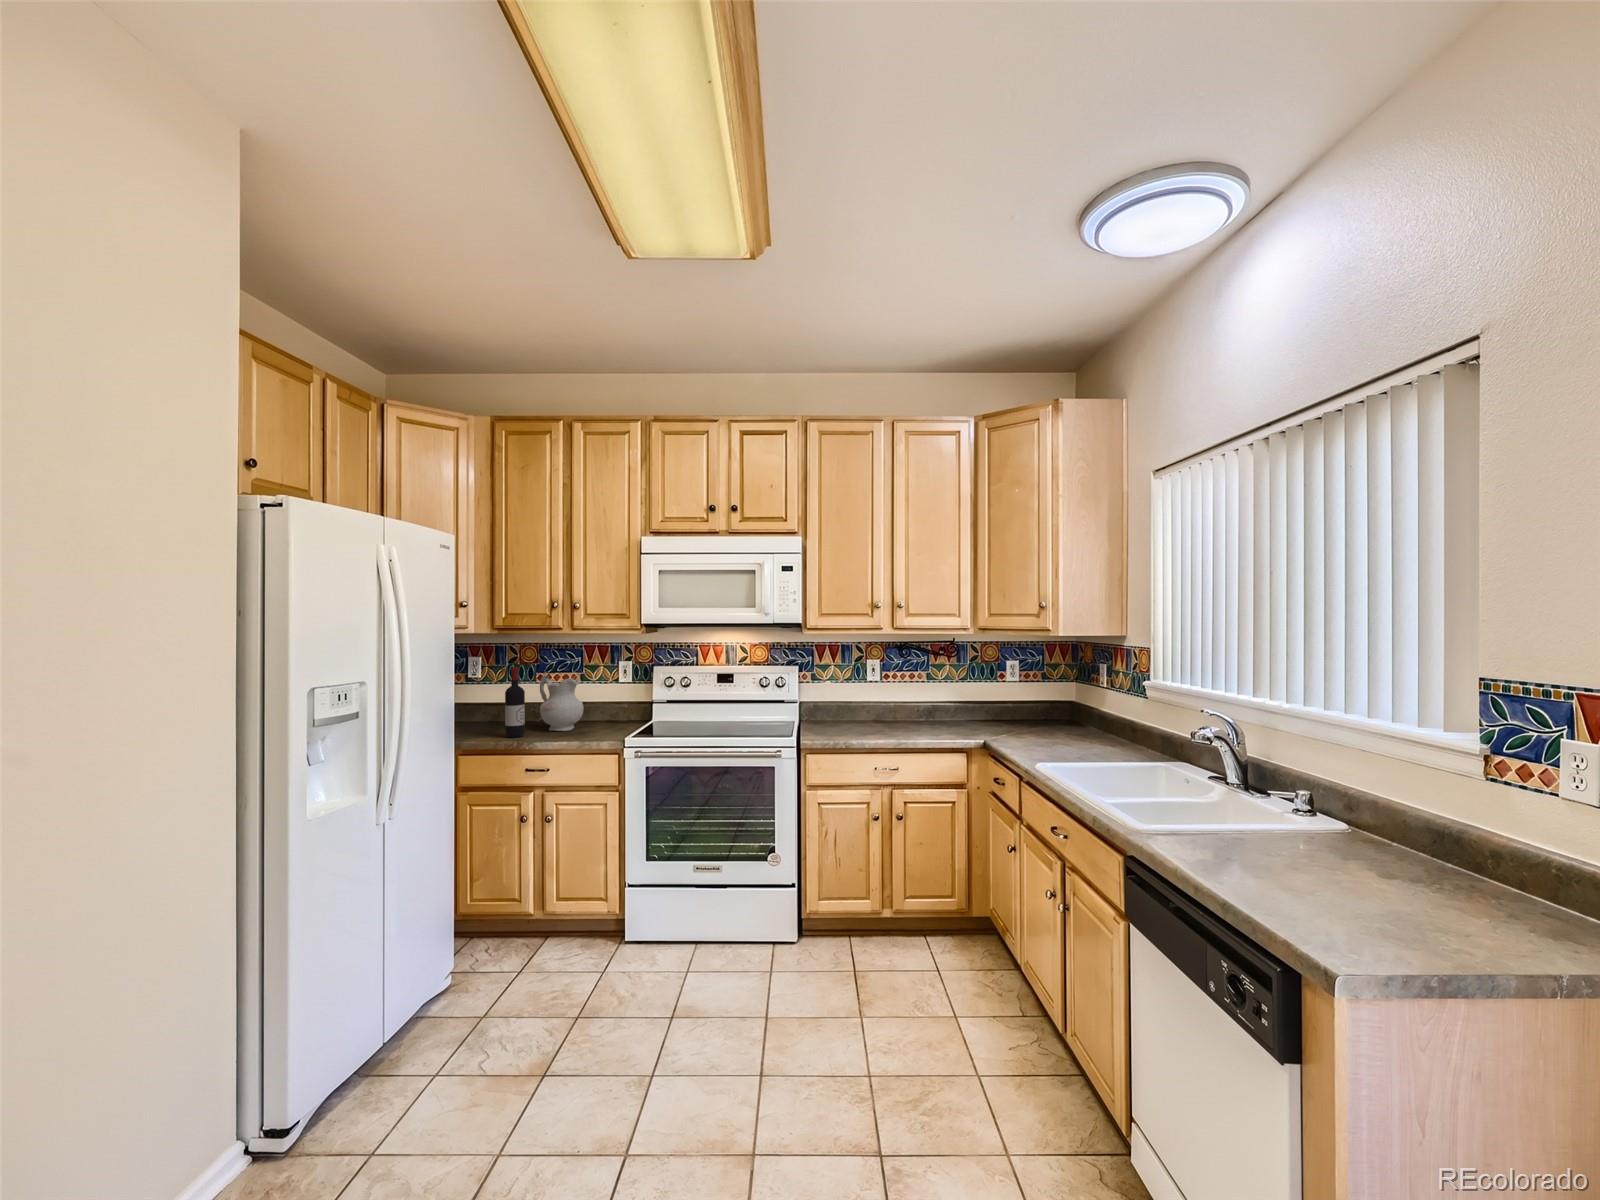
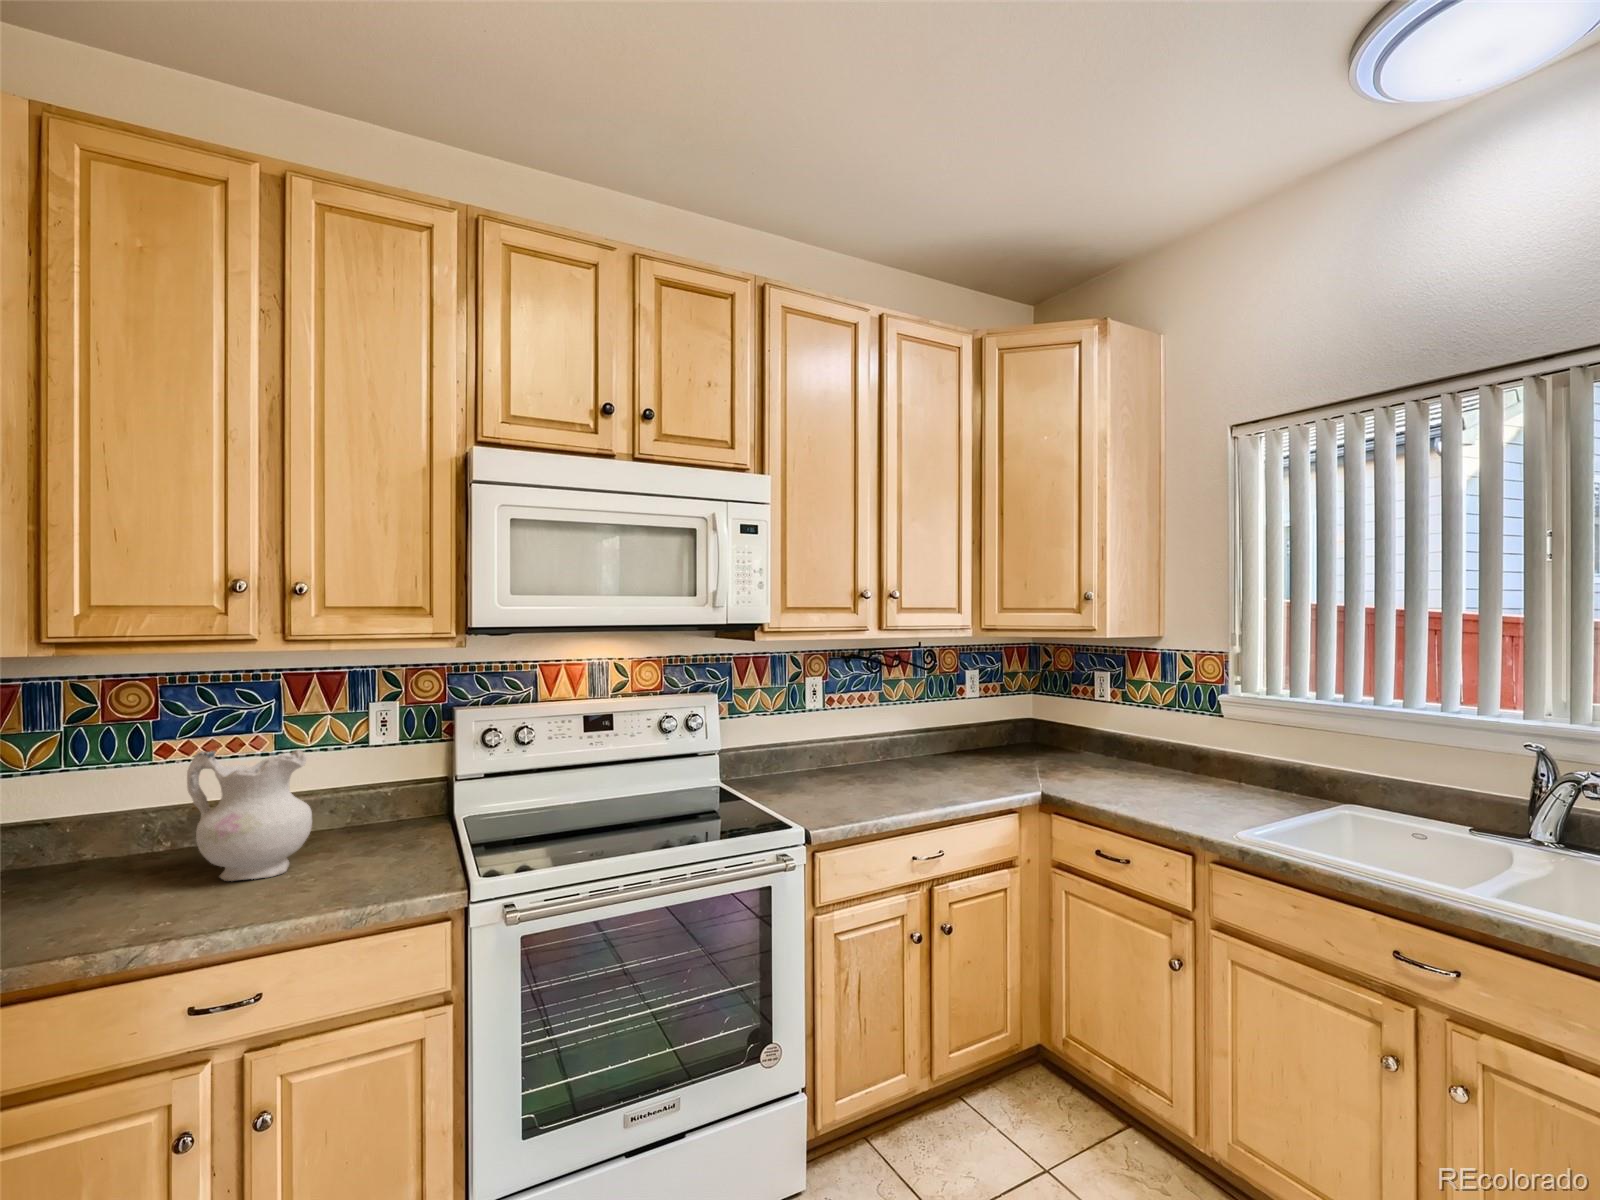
wine bottle: present [505,667,525,737] -> none [108,744,169,928]

